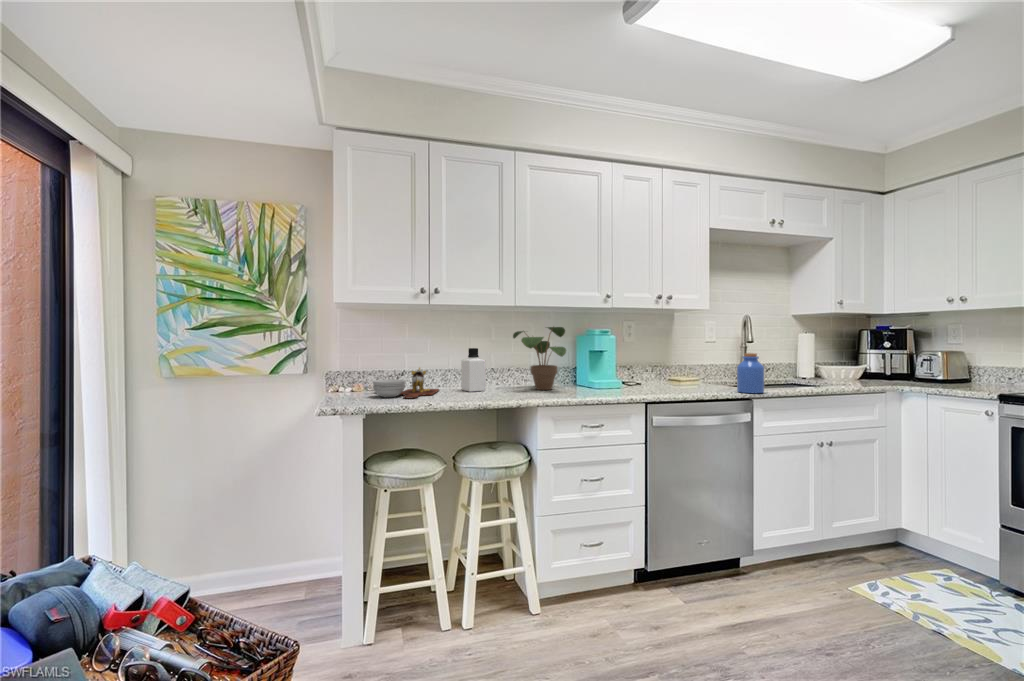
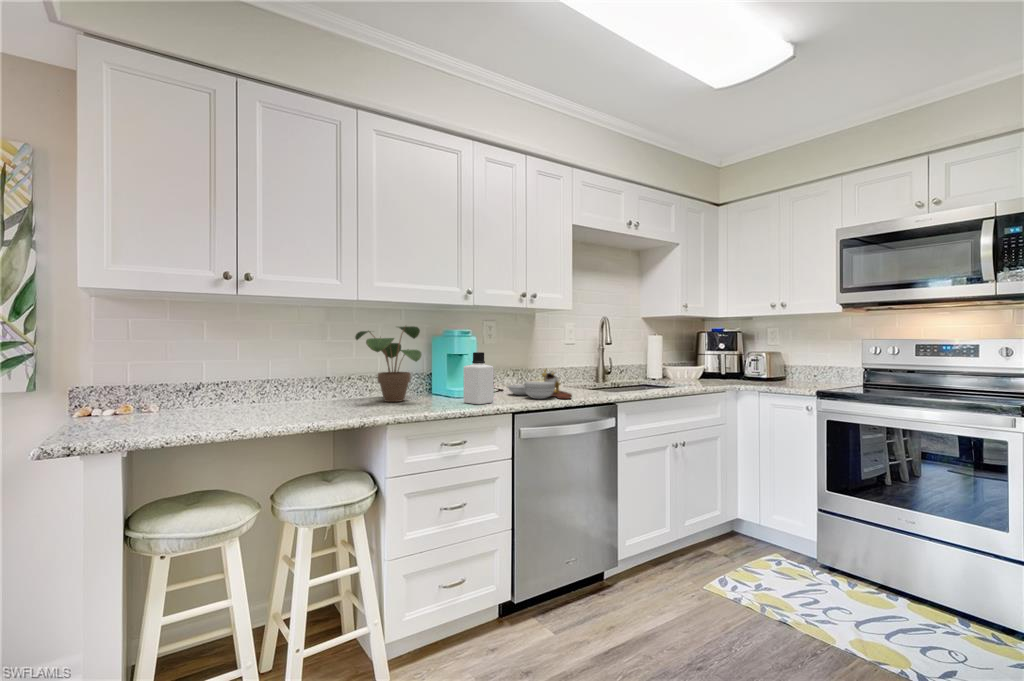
bottle: present [461,348,486,392] -> present [464,352,494,404]
jar: present [737,353,764,393] -> none [602,356,628,397]
cutting board: present [373,368,439,399] -> present [508,370,572,399]

